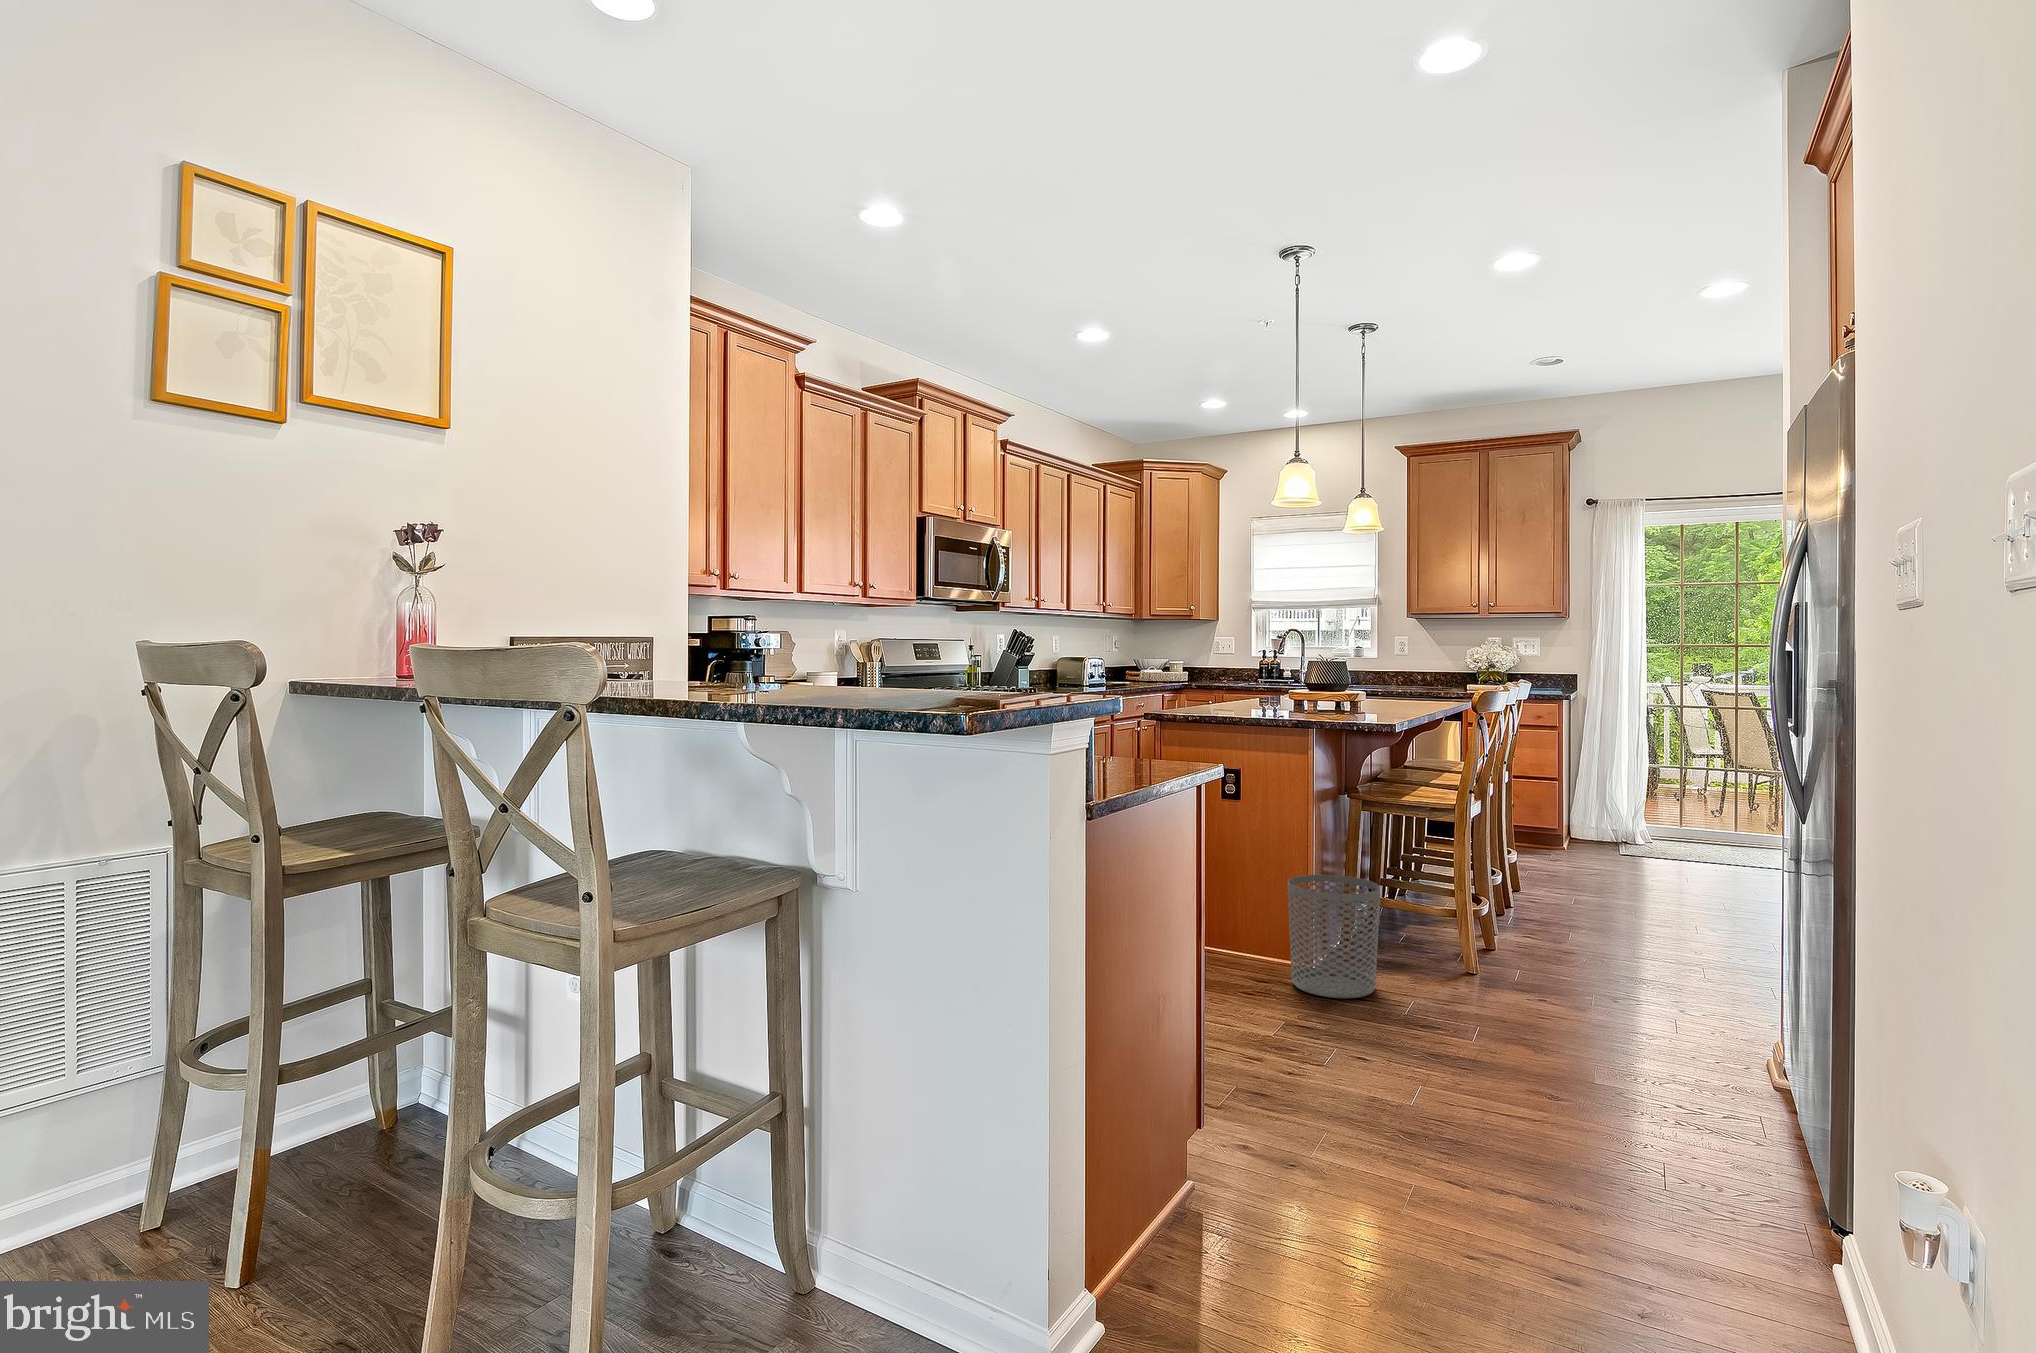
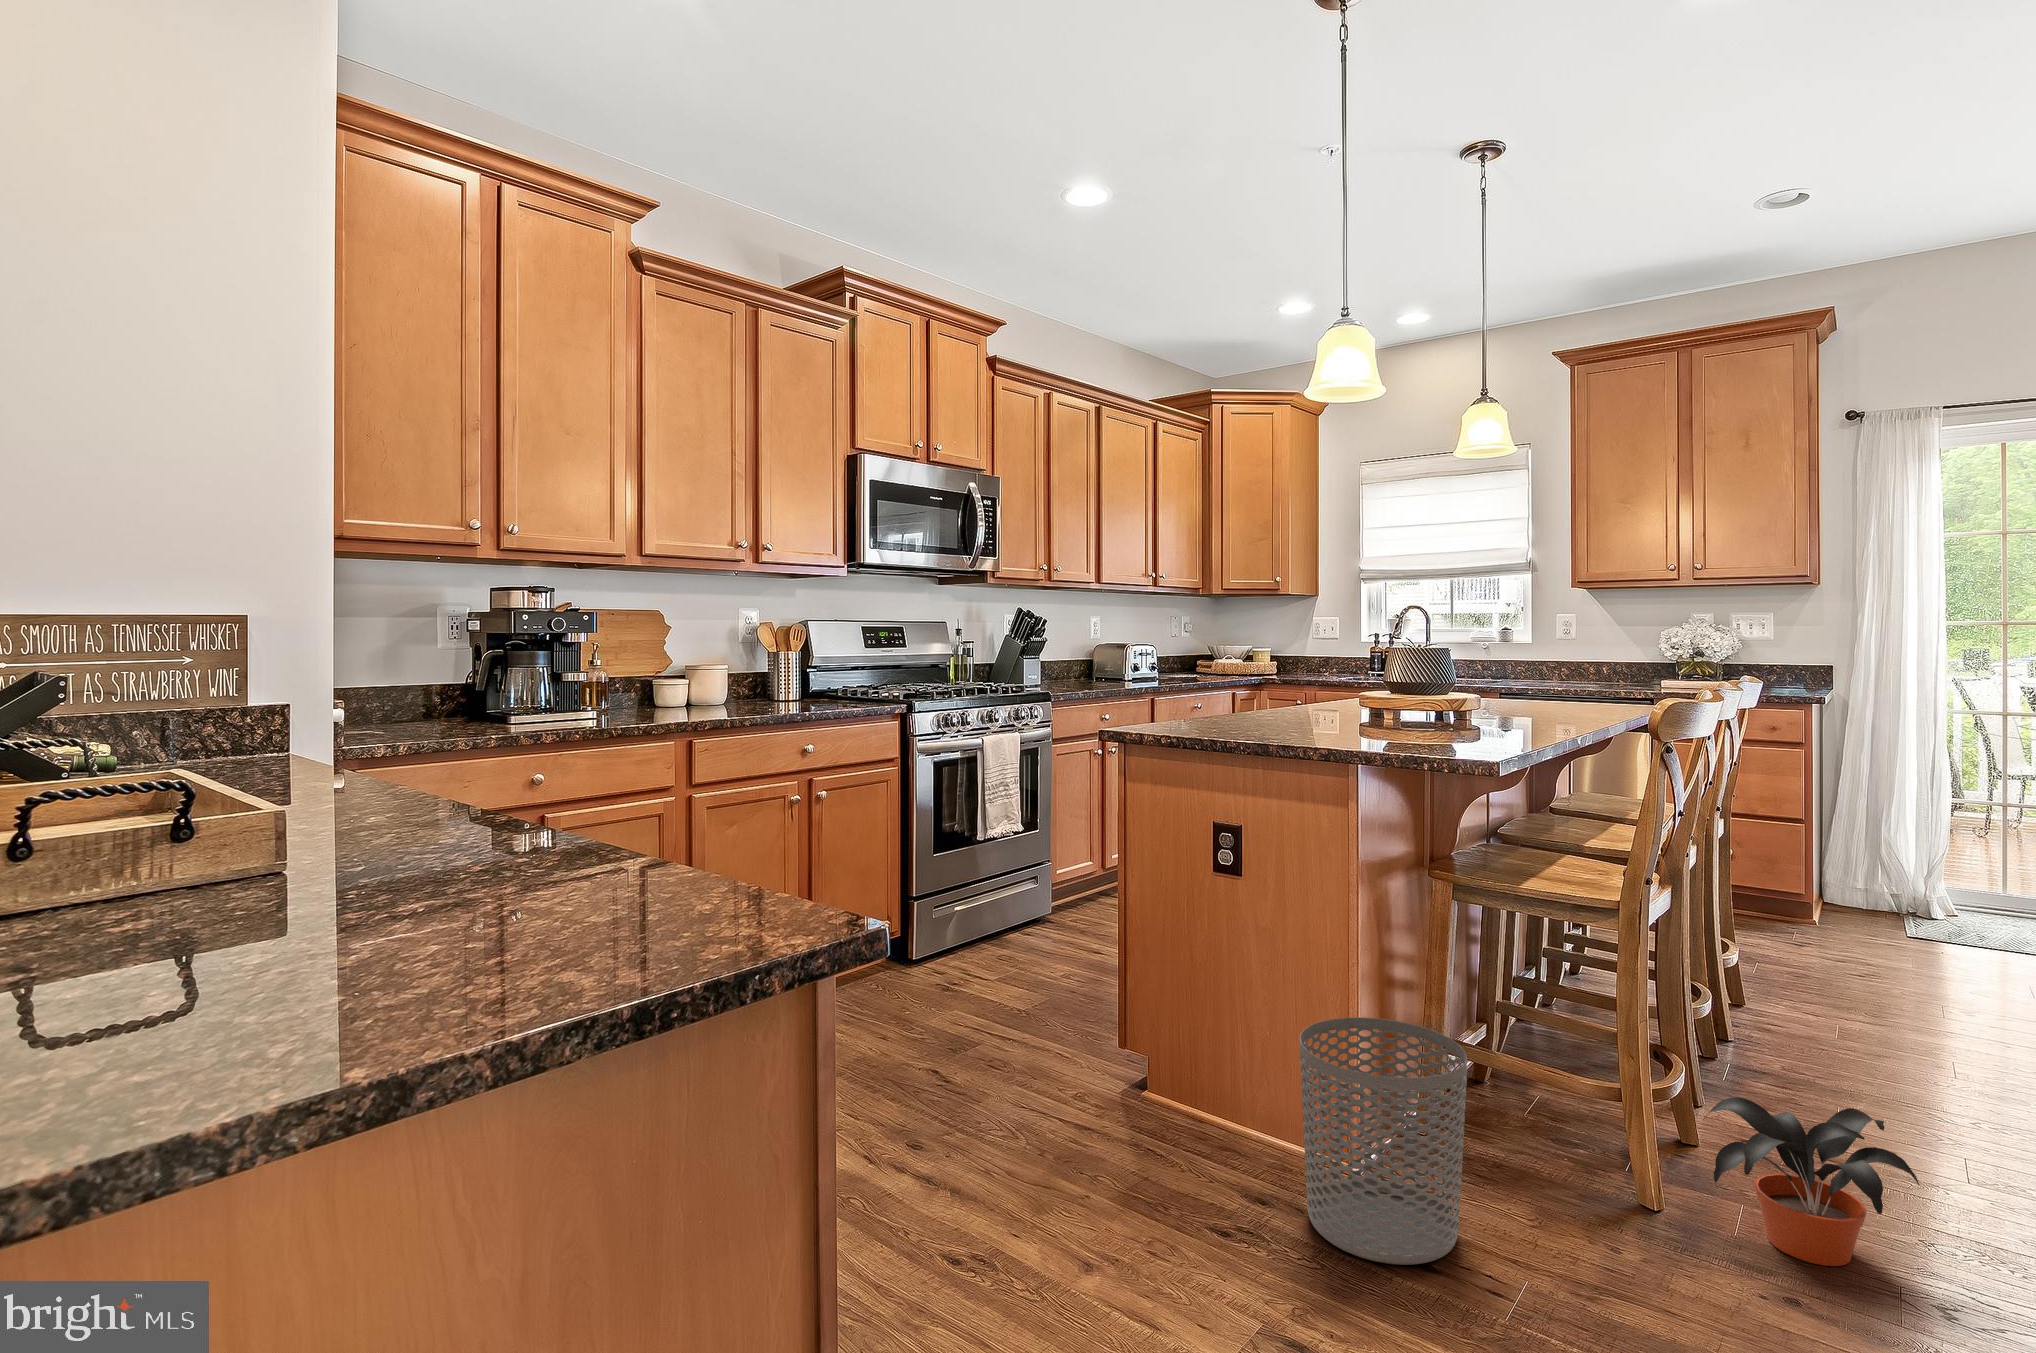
potted plant: none [1500,909,1603,989] -> present [1706,1097,1919,1266]

